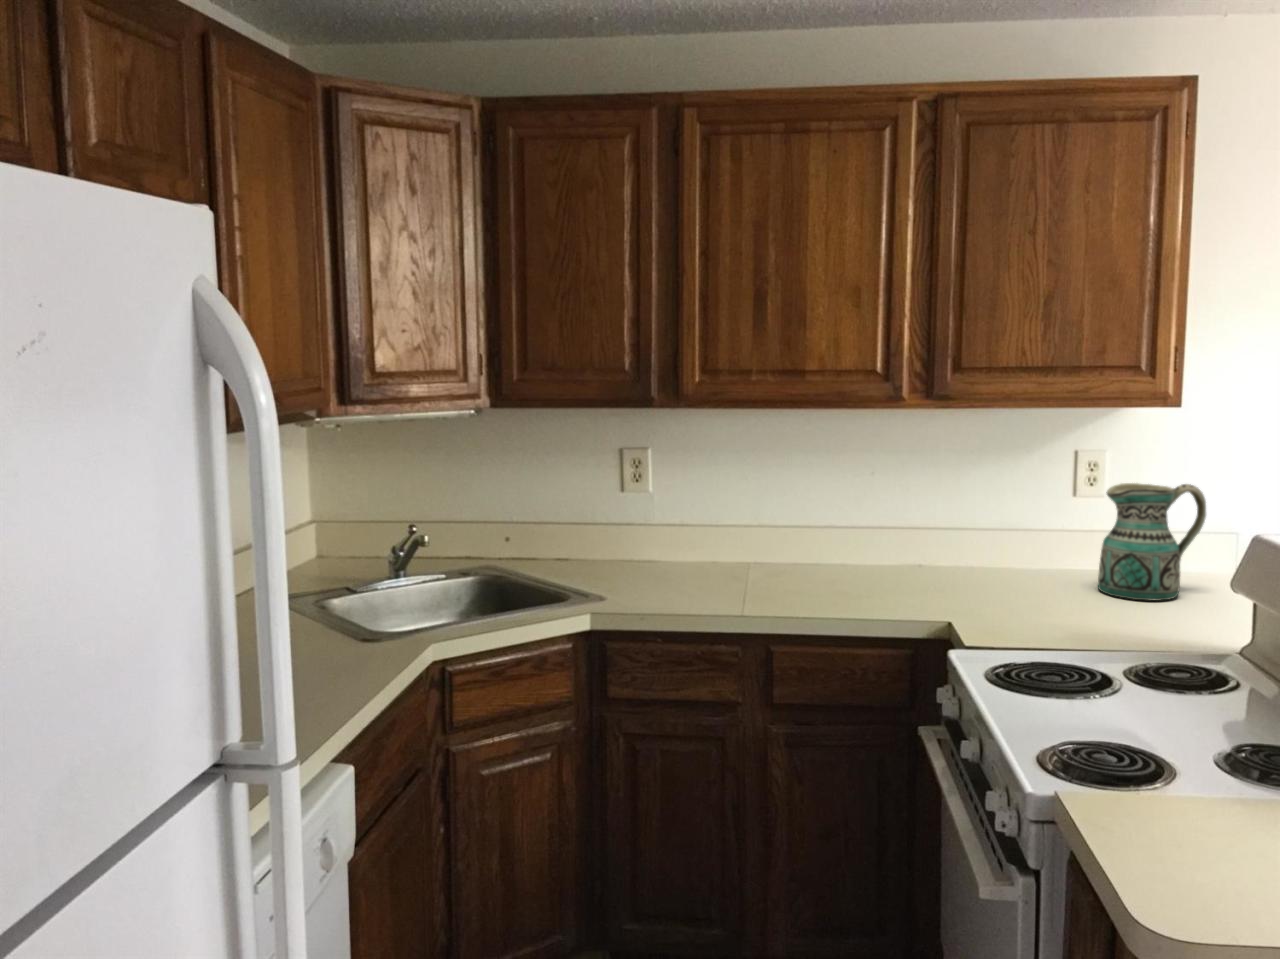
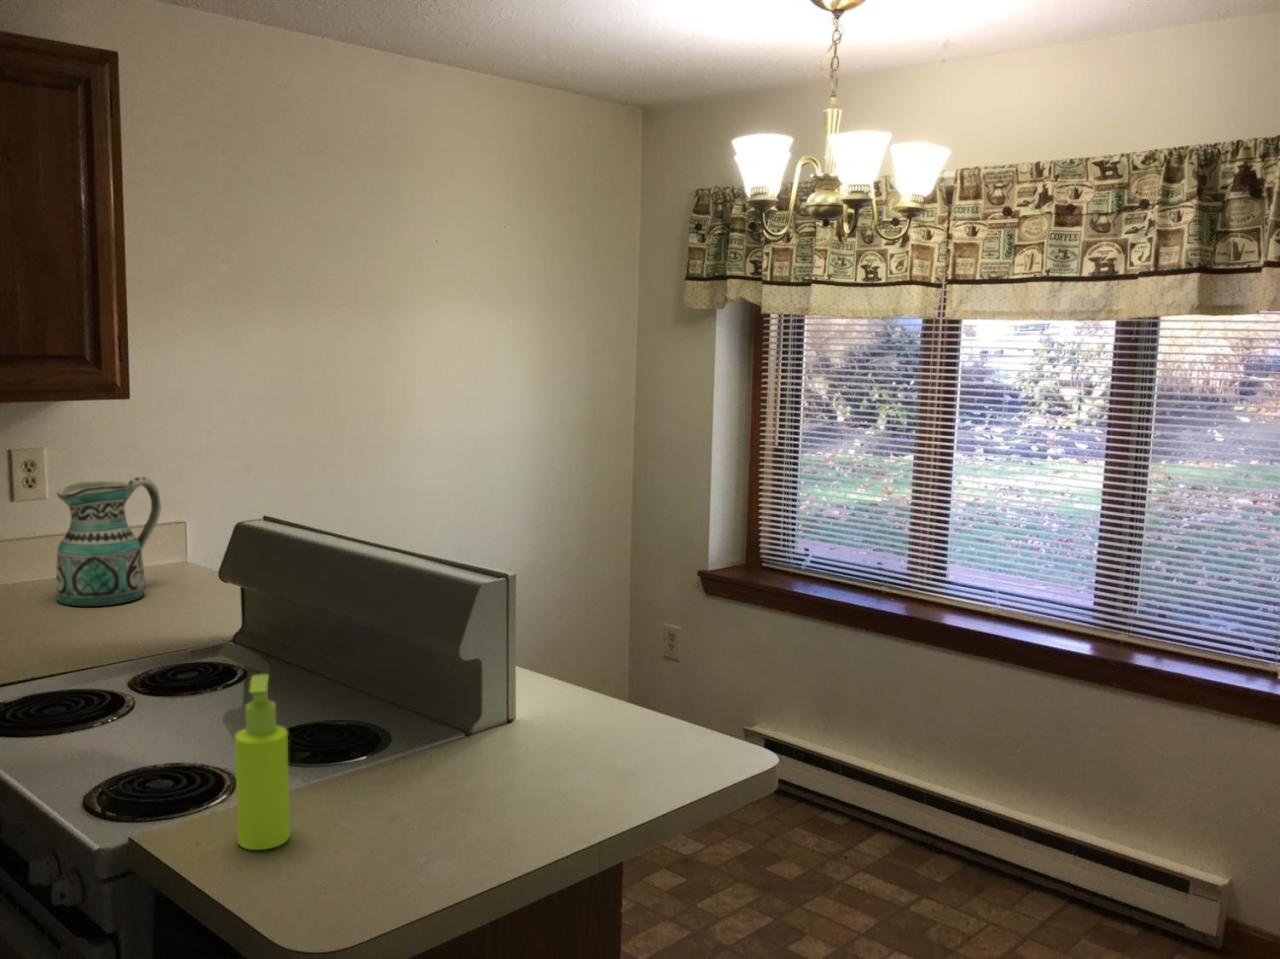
soap dispenser: none [1146,672,1206,845] -> present [235,674,290,850]

